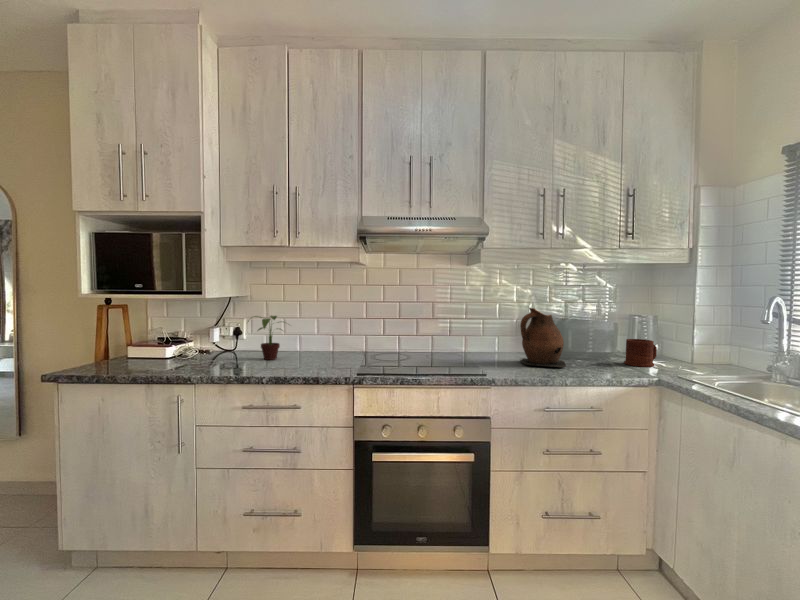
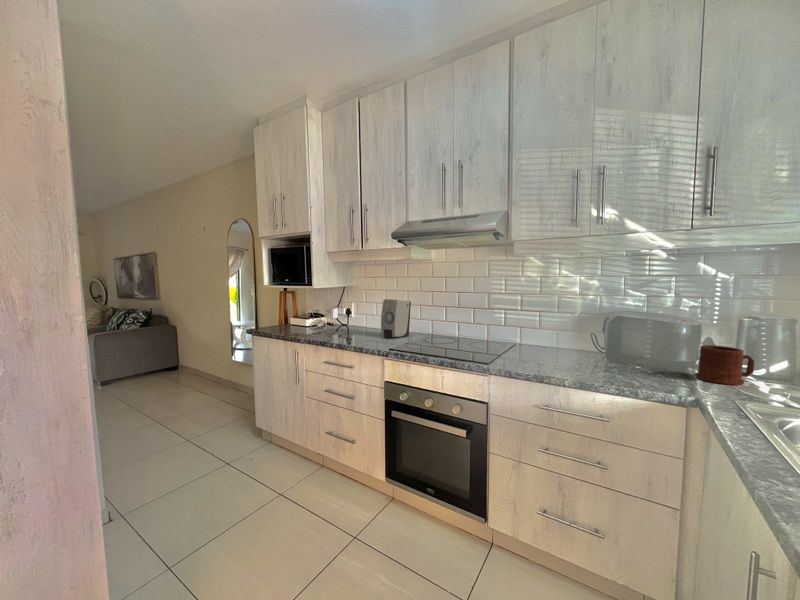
ceramic pitcher: present [520,308,566,368] -> none [548,301,611,369]
soap dispenser: none [315,312,344,362] -> present [381,299,411,339]
potted plant: present [248,316,282,360] -> none [344,300,373,334]

